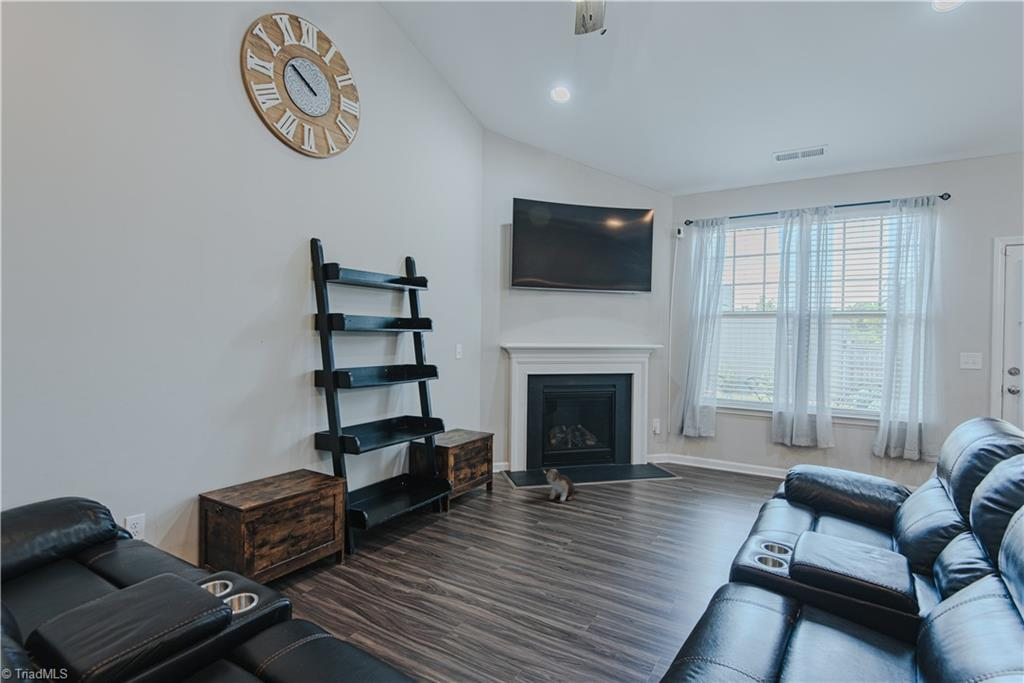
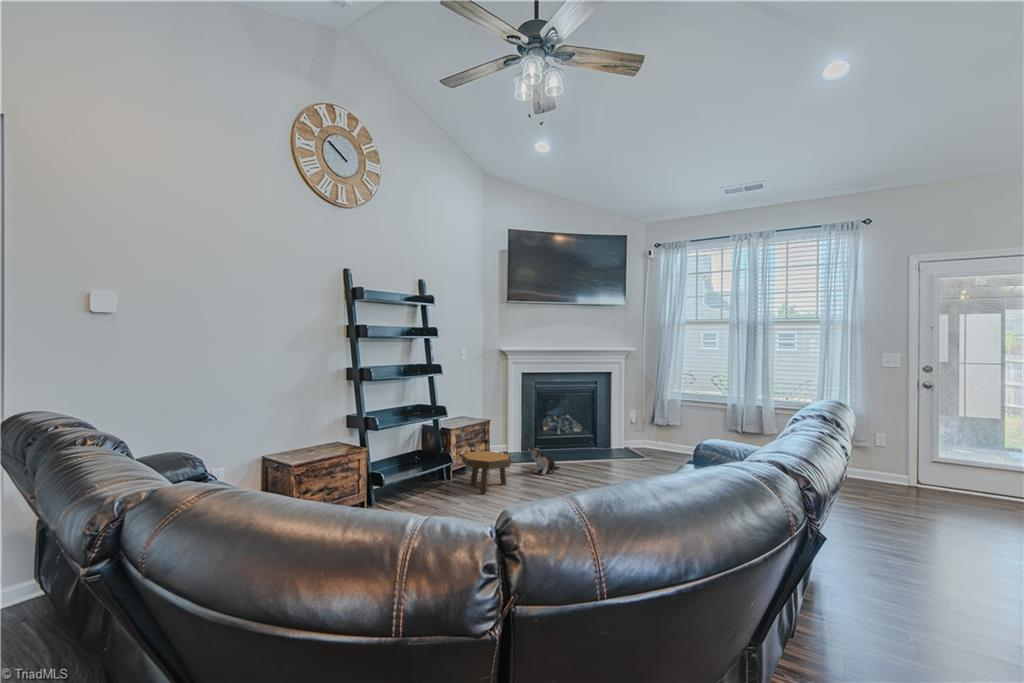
footstool: none [463,474,526,531] -> present [462,451,512,493]

